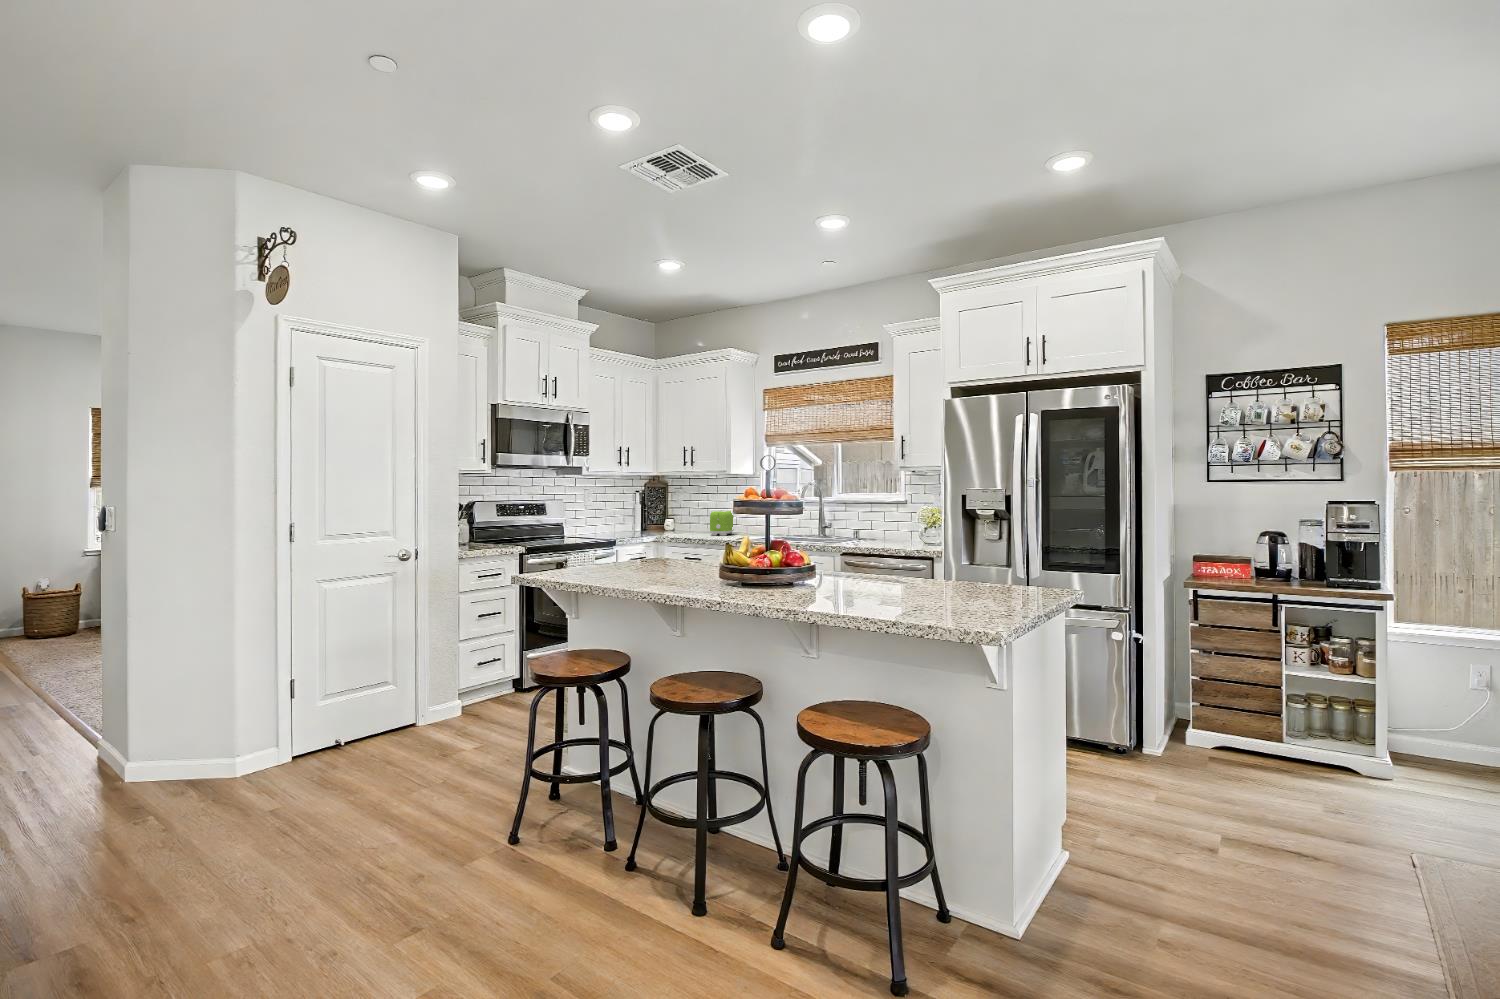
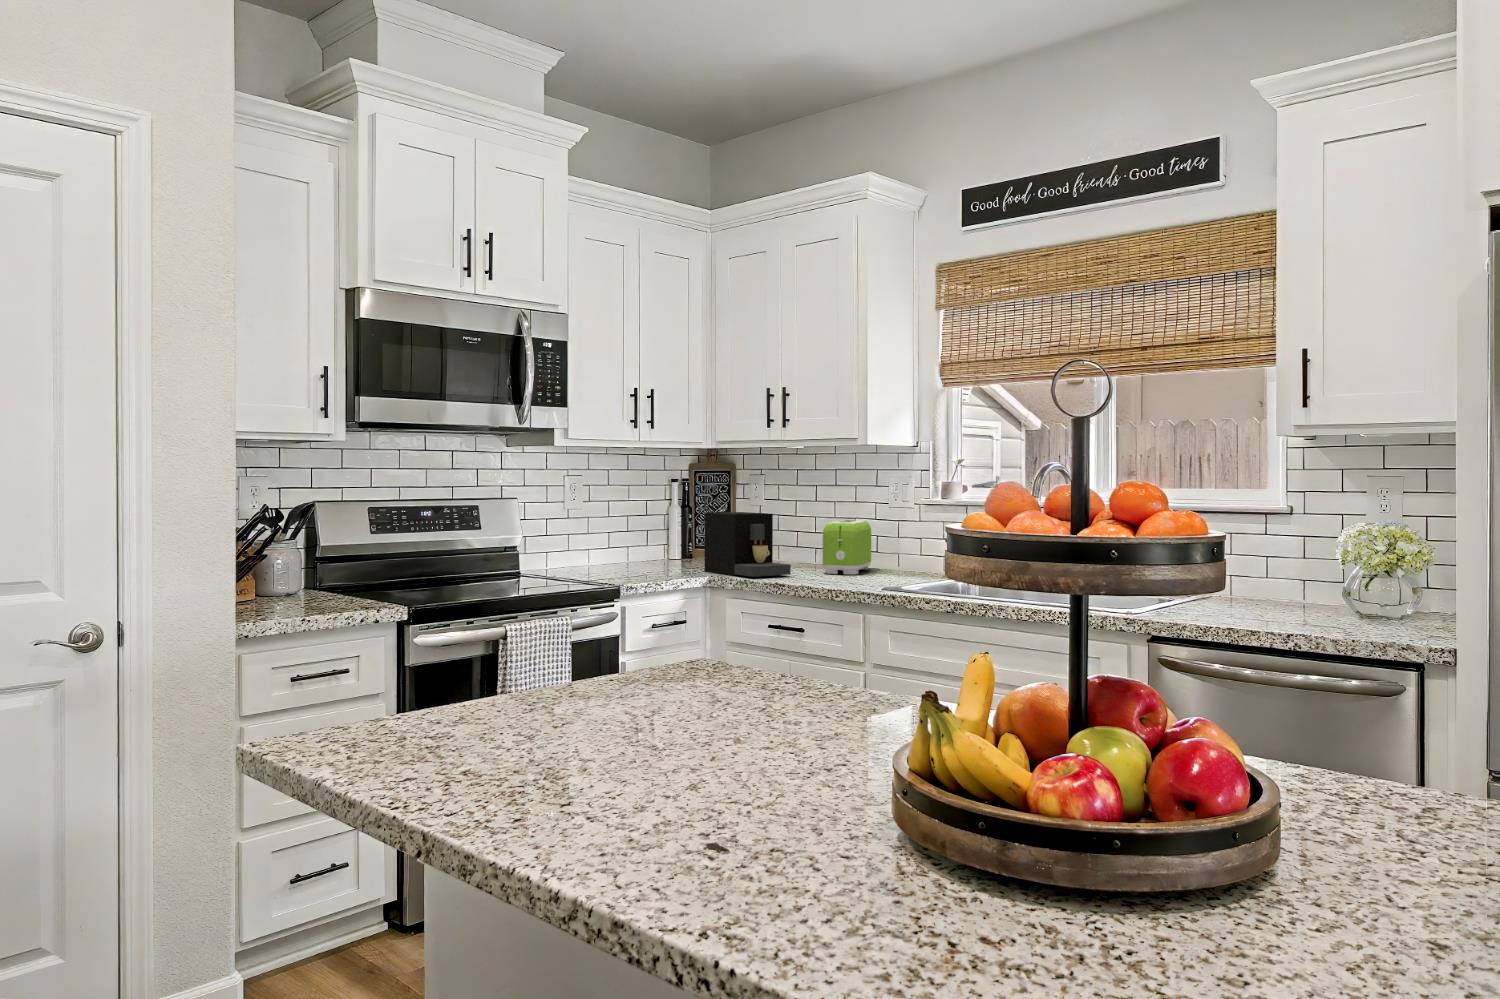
coffee maker: none [653,507,695,536] -> present [705,512,791,577]

